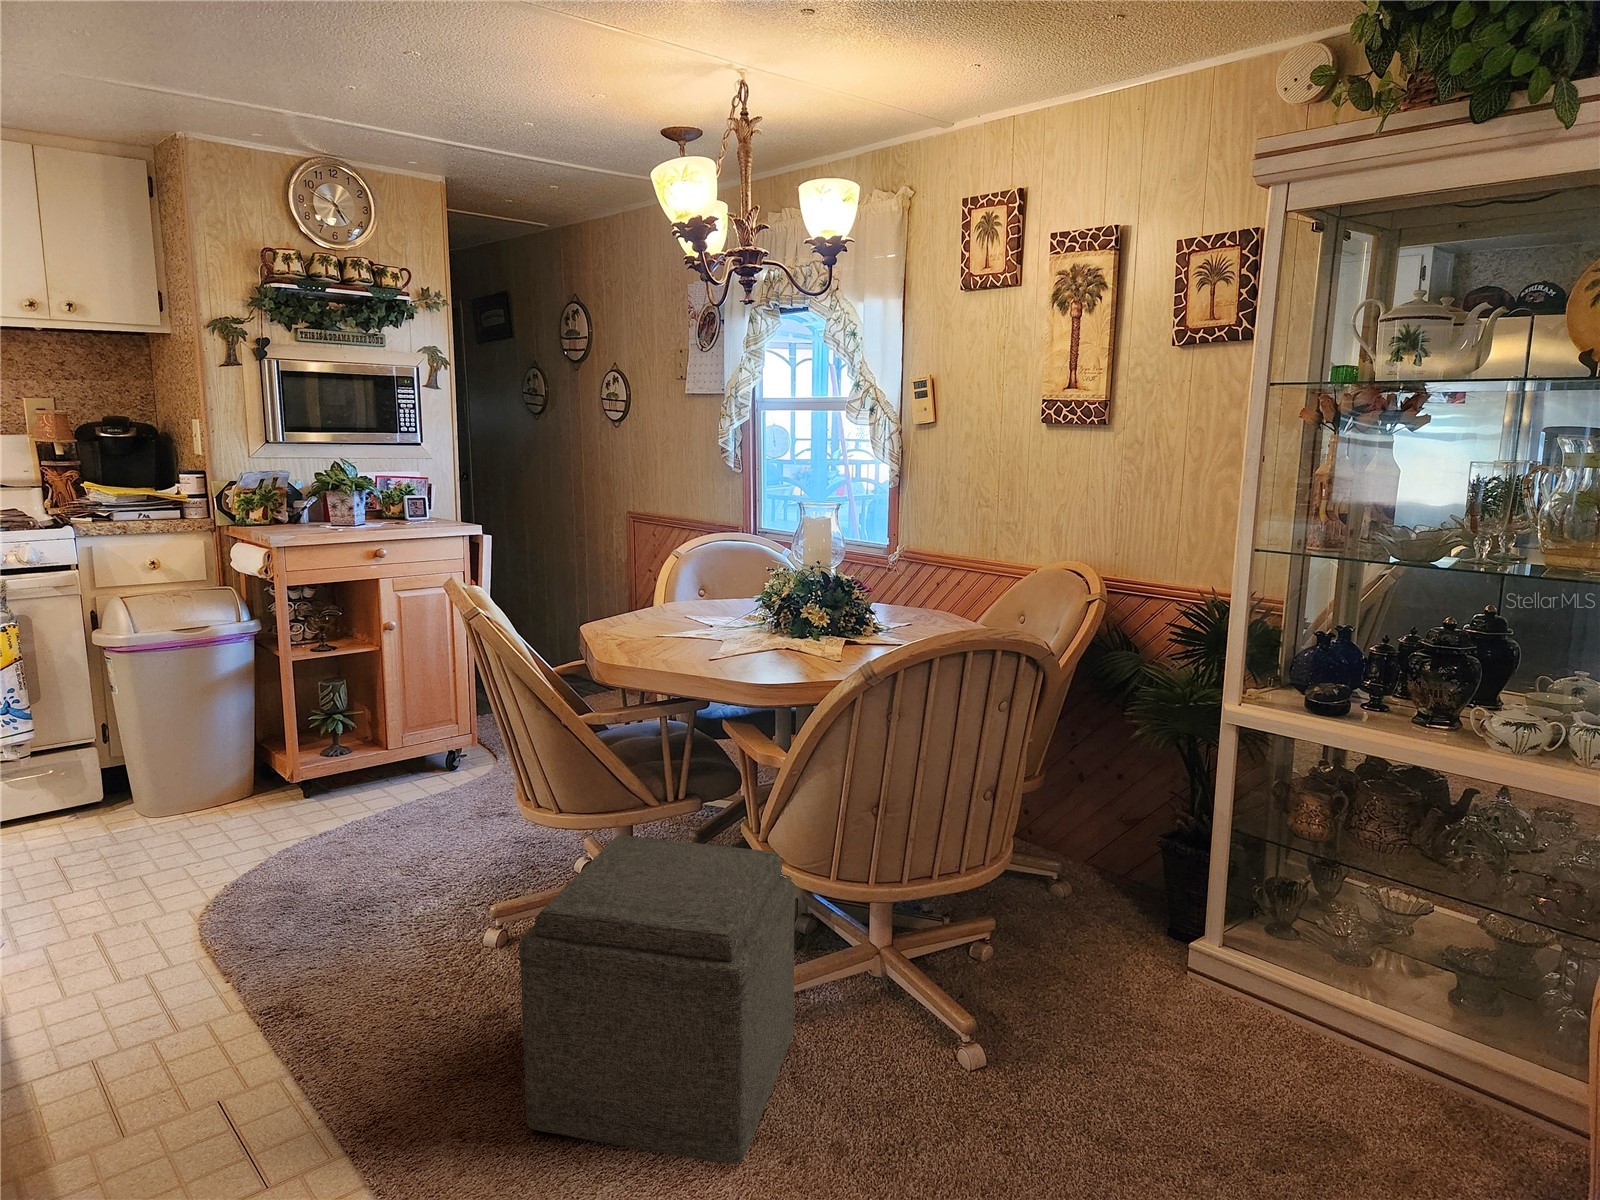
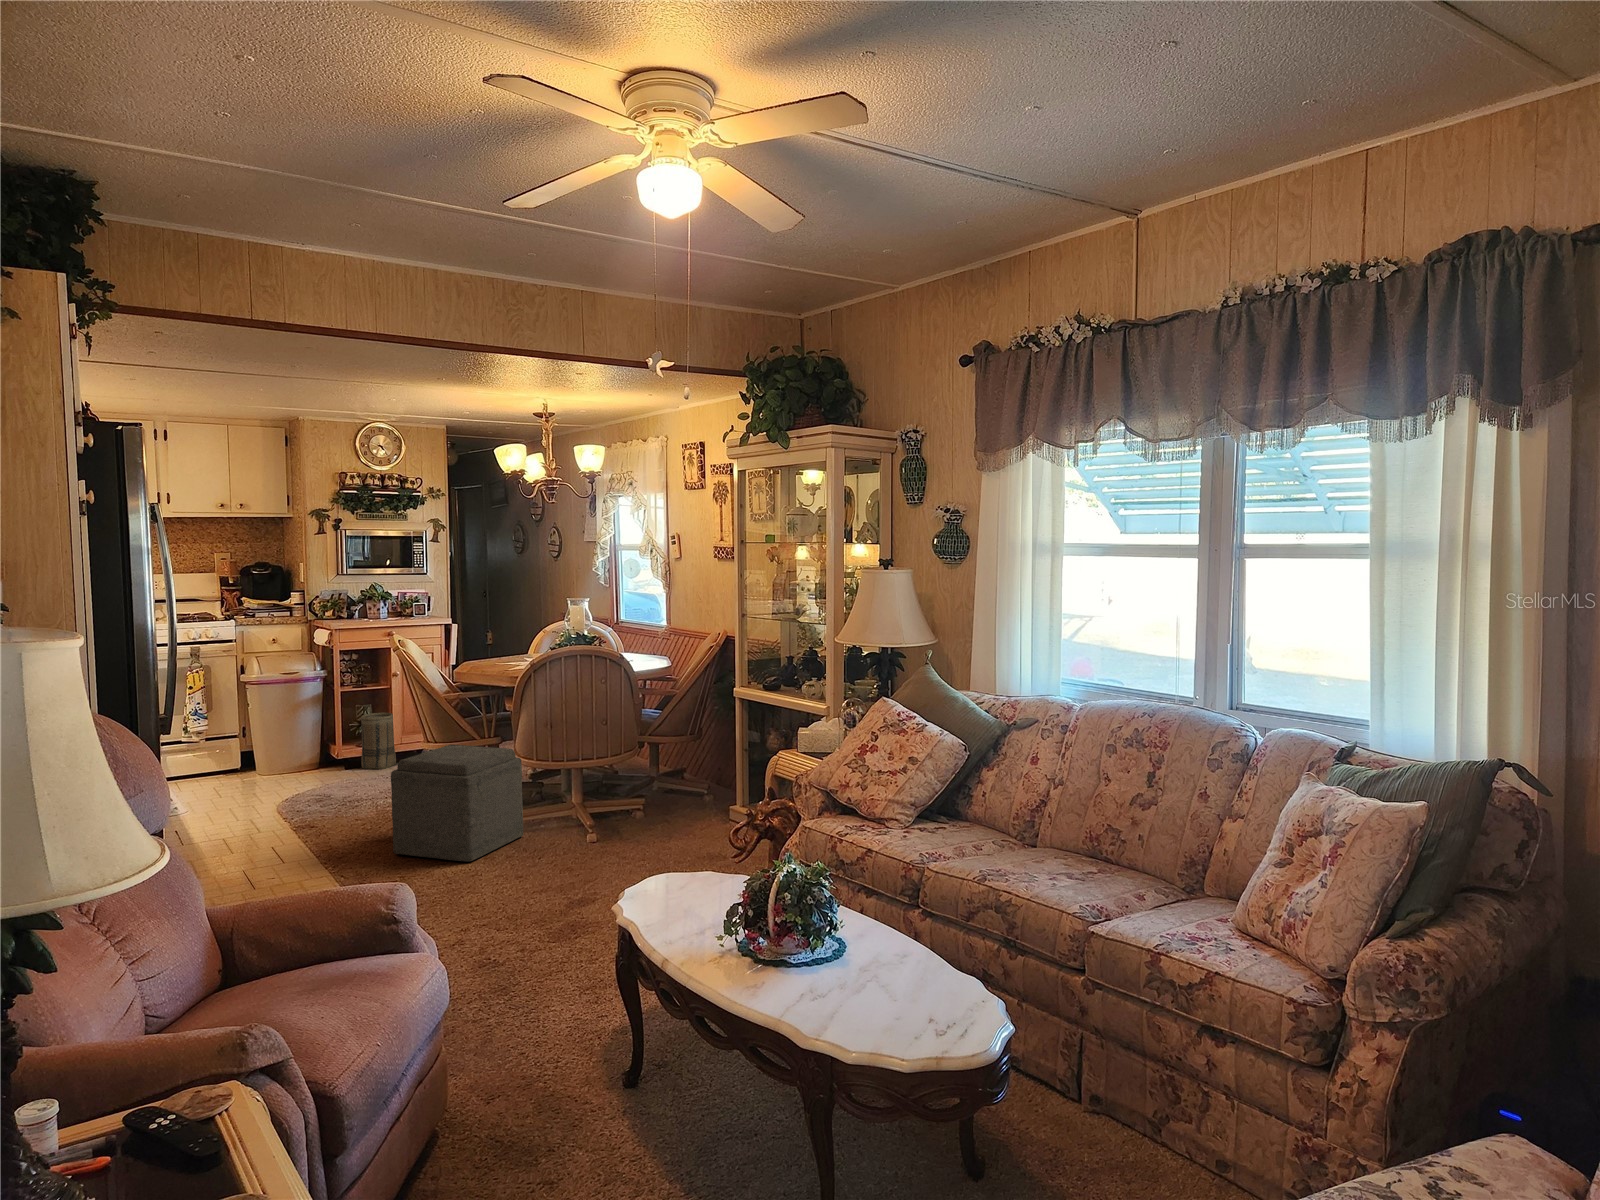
basket: none [333,696,398,801] -> present [361,713,396,769]

